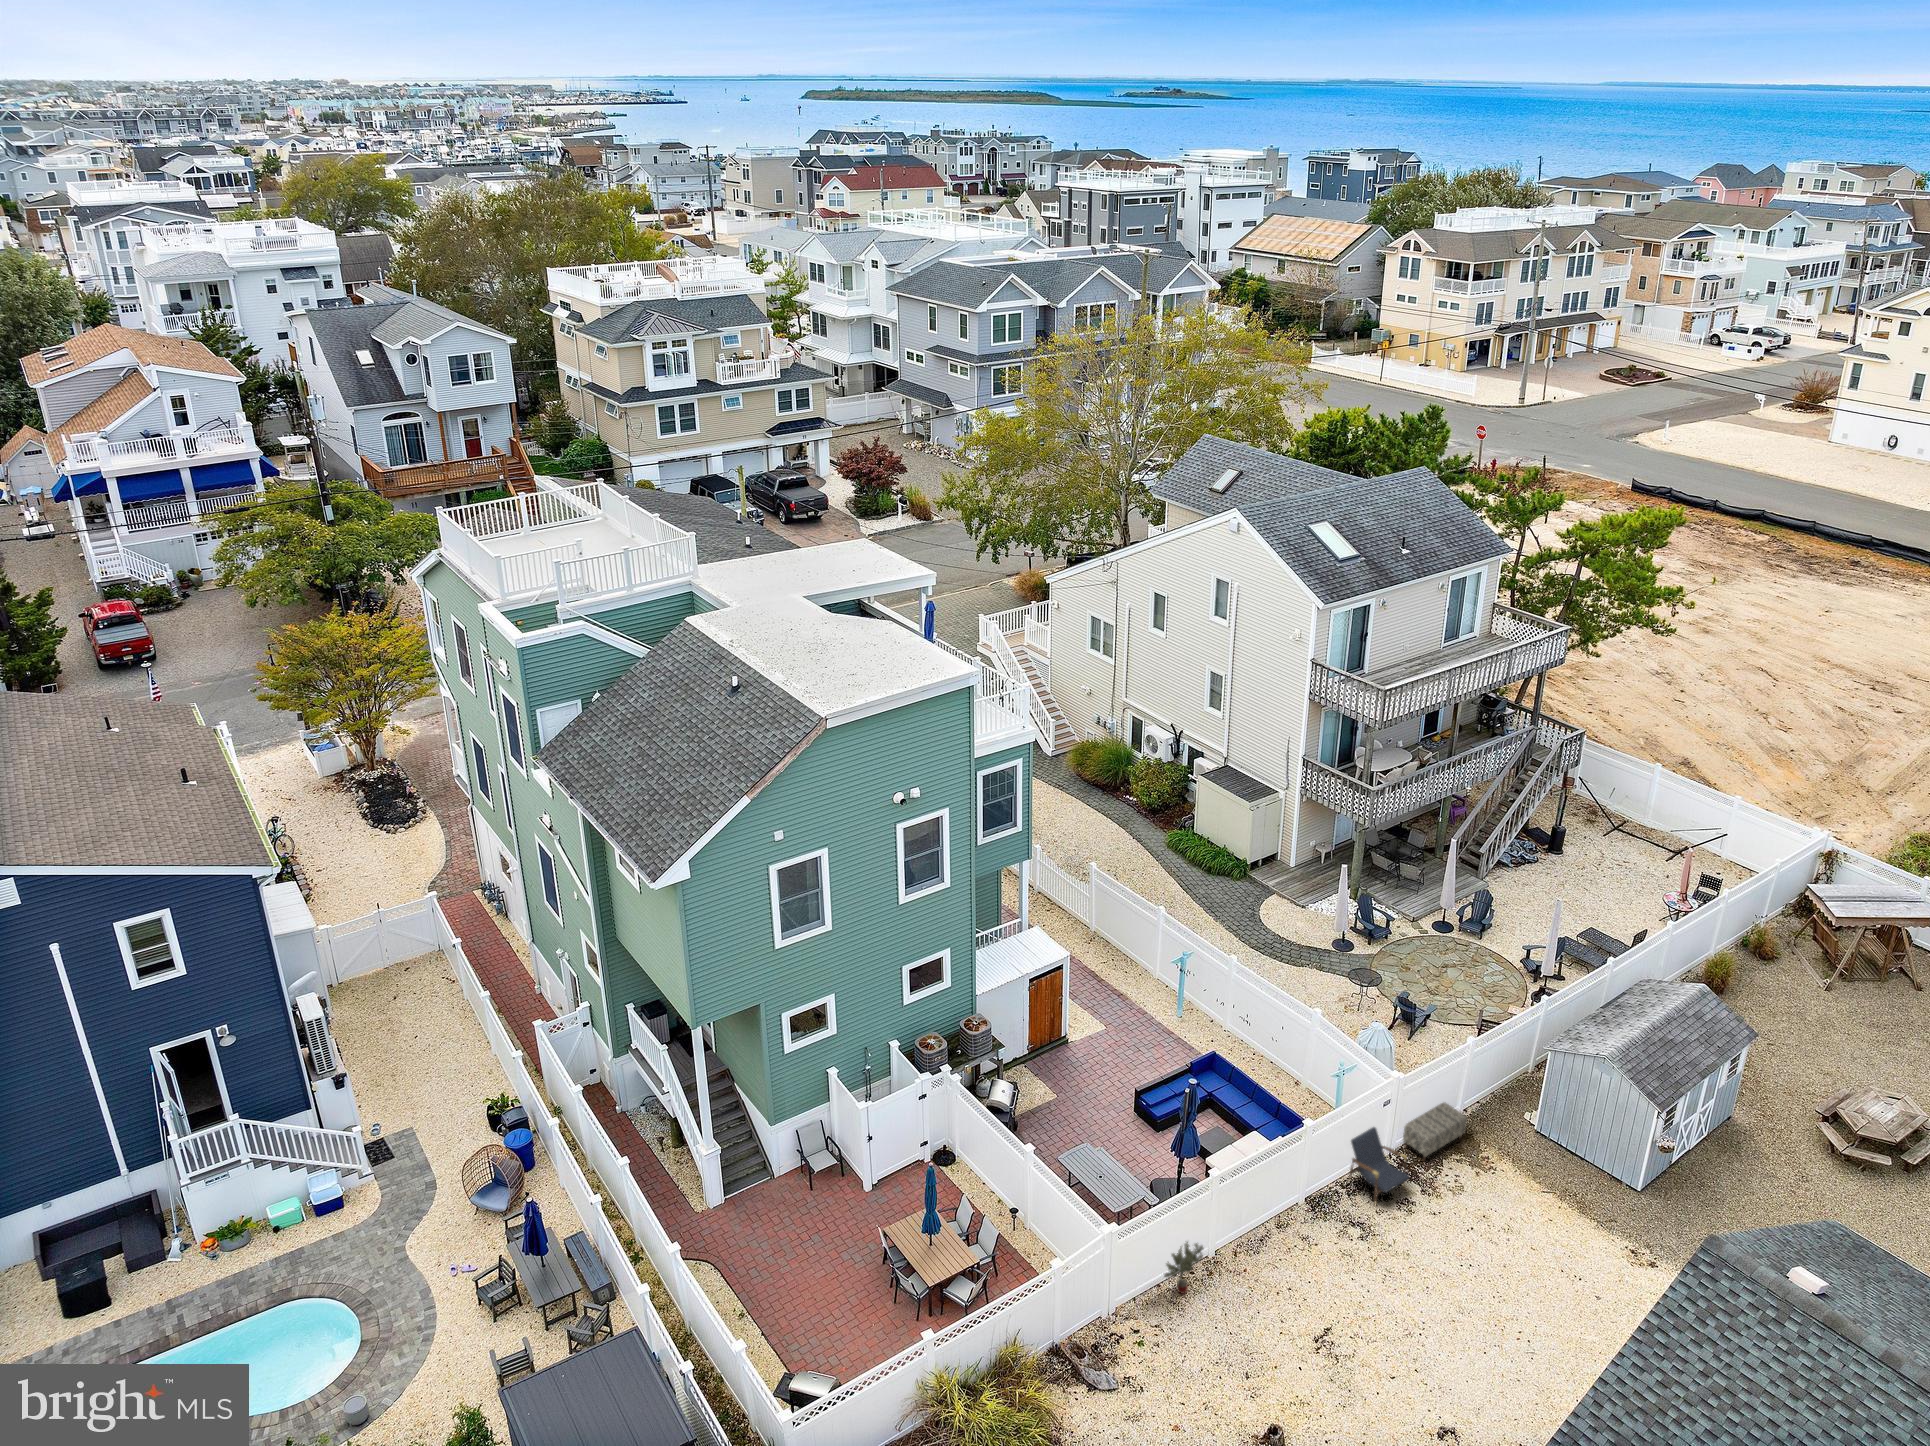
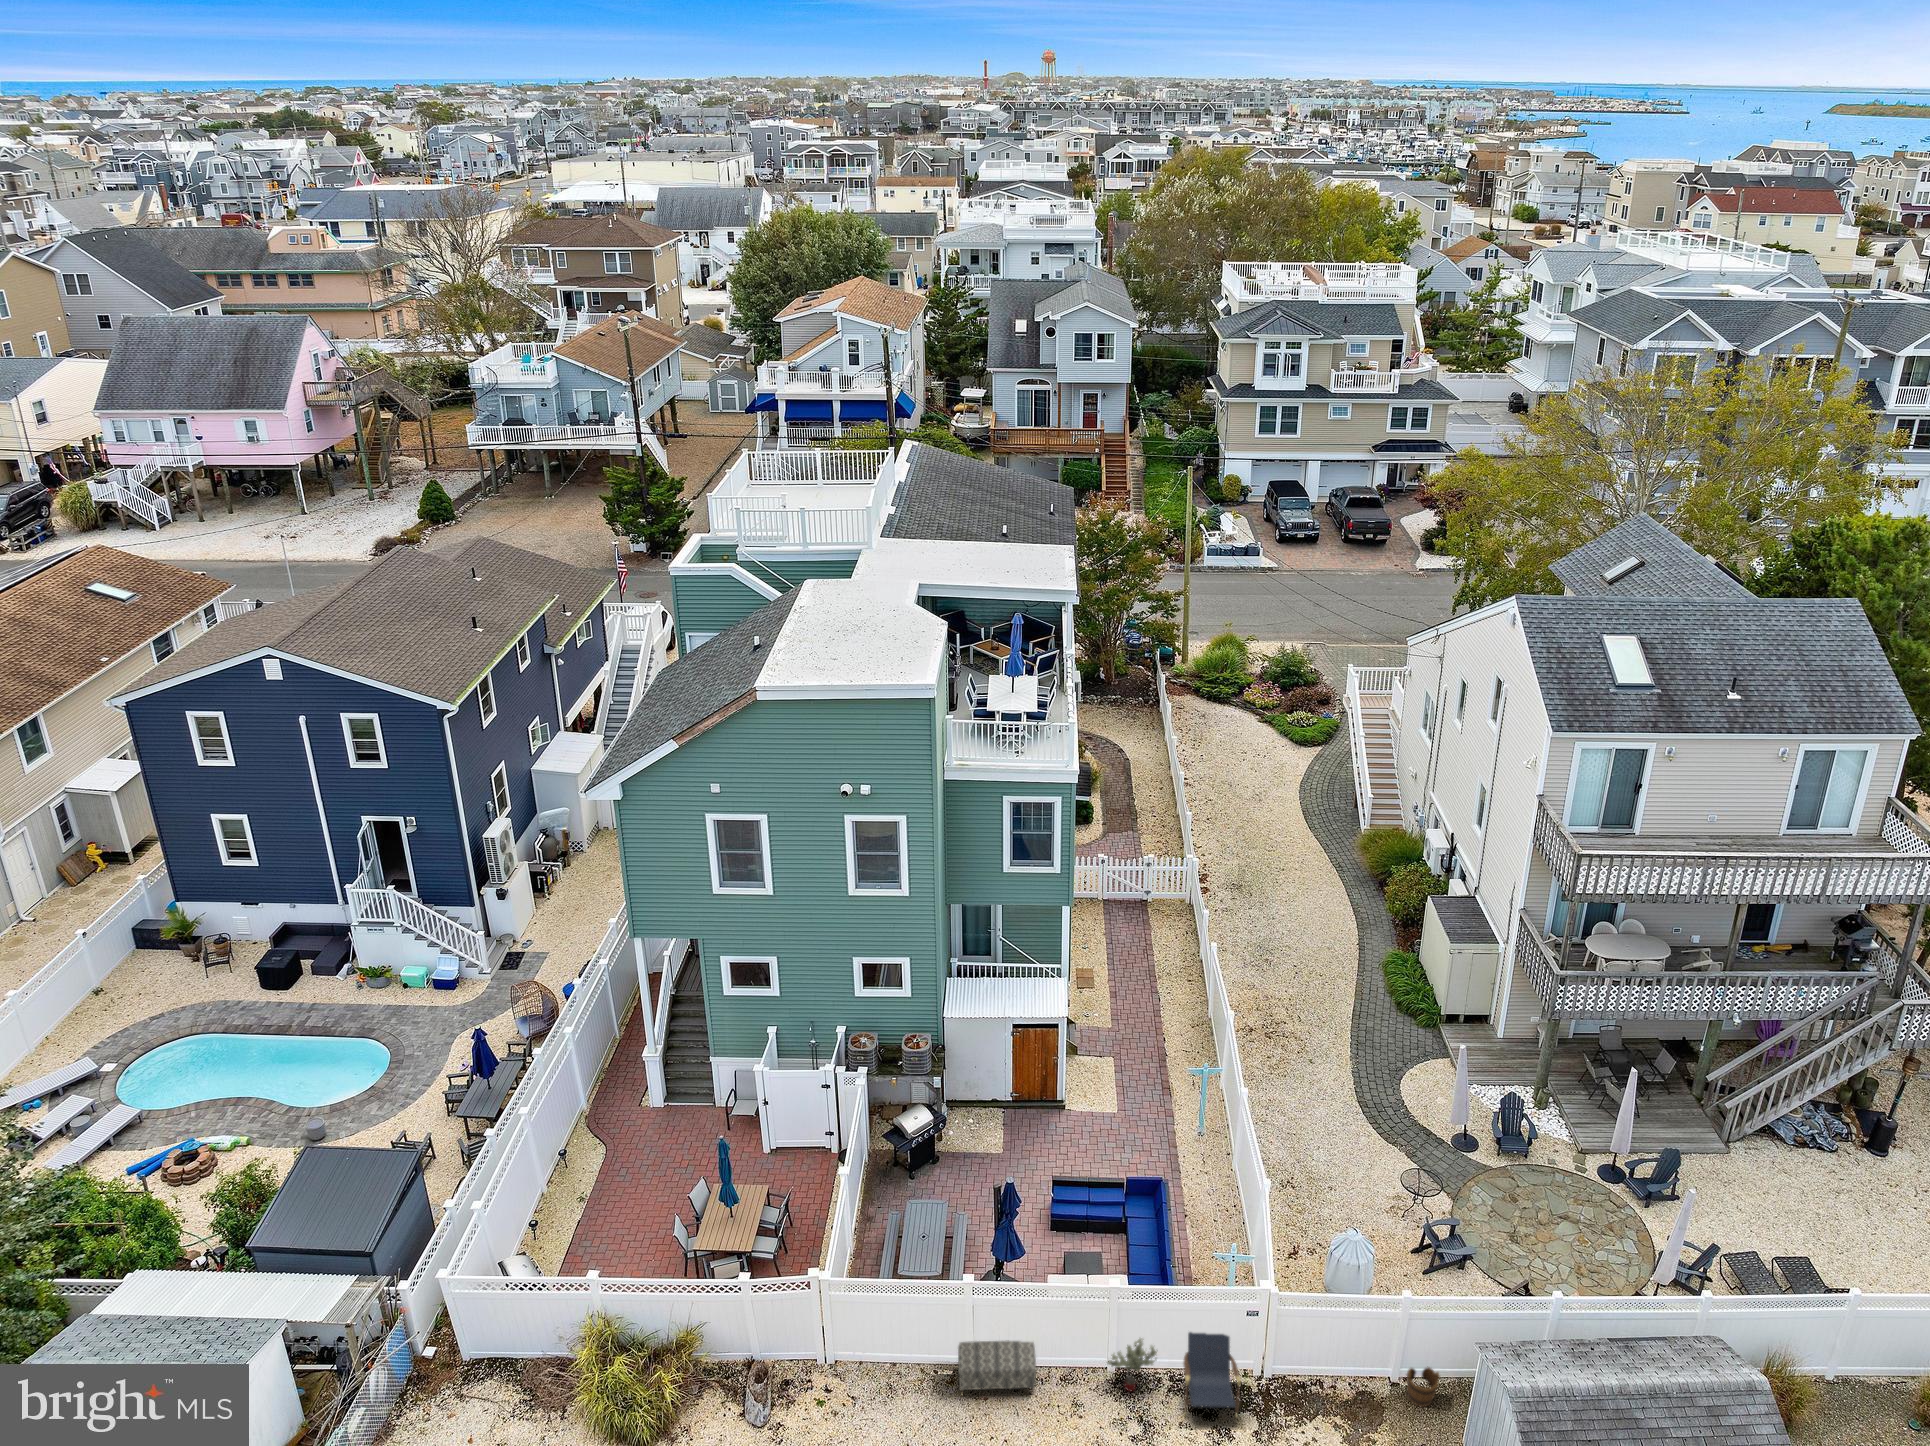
bucket: none [1470,1090,1496,1121] -> present [1407,1367,1440,1407]
bench: present [1403,1103,1467,1161] -> present [958,1340,1036,1396]
potted tree: present [1165,1242,1203,1294] -> present [1107,1338,1157,1391]

